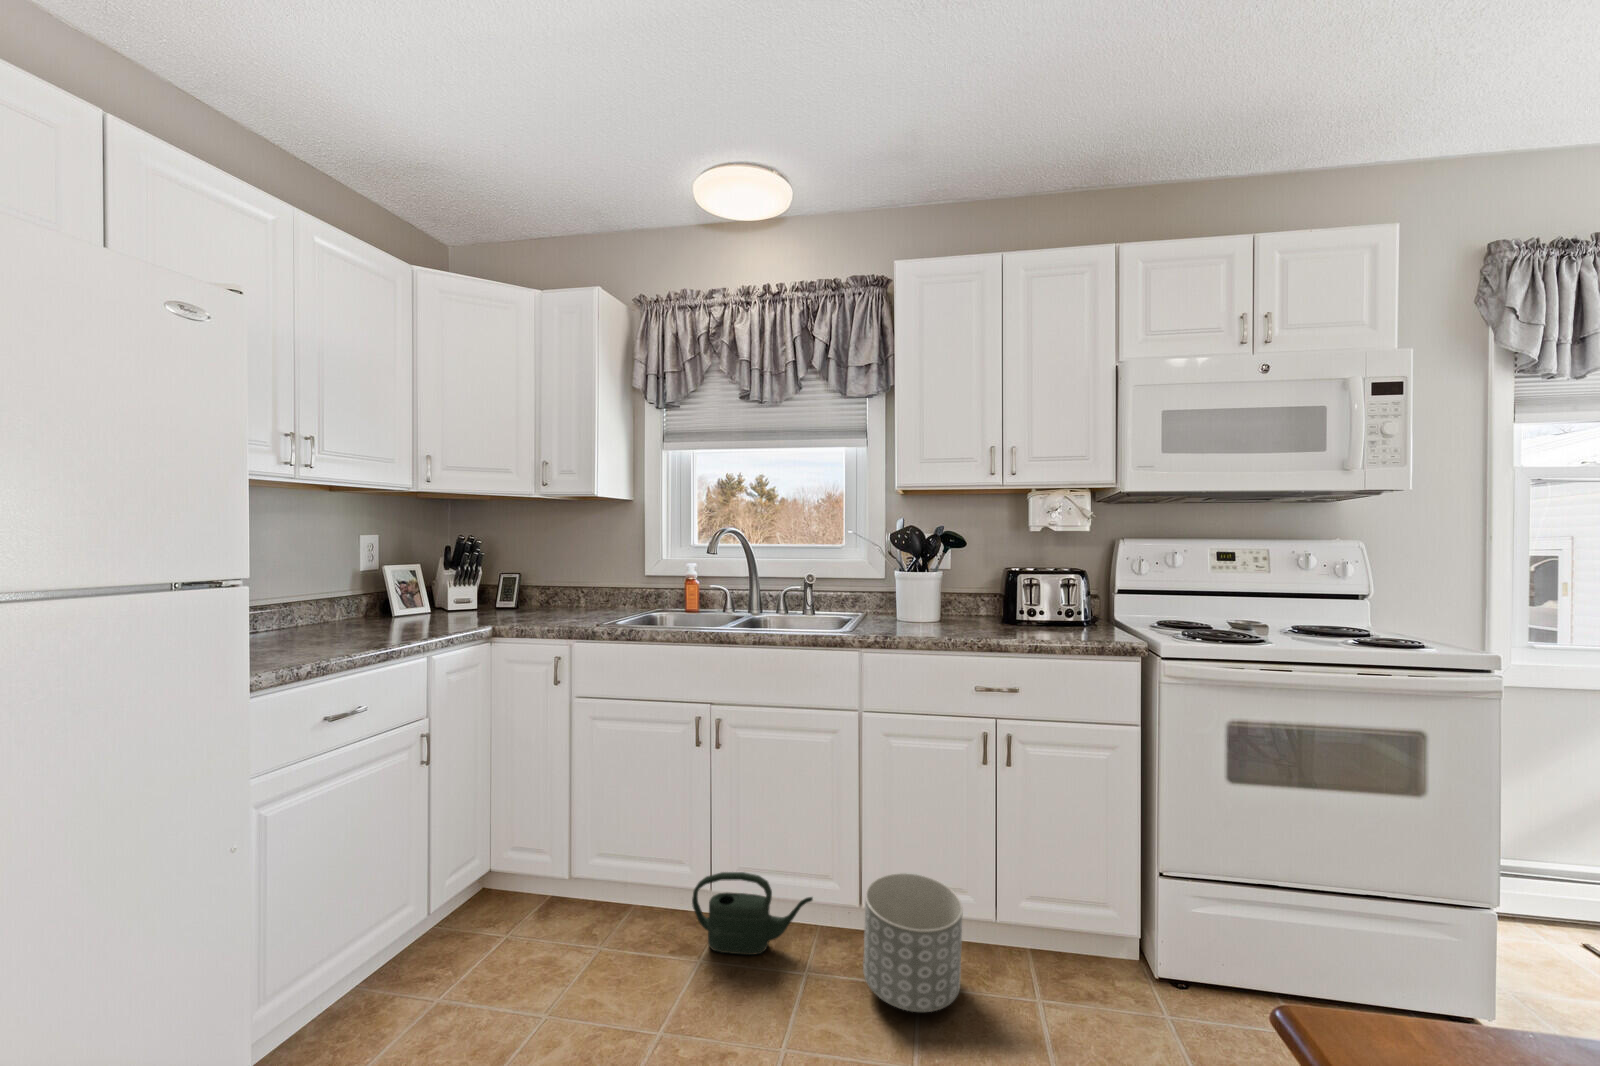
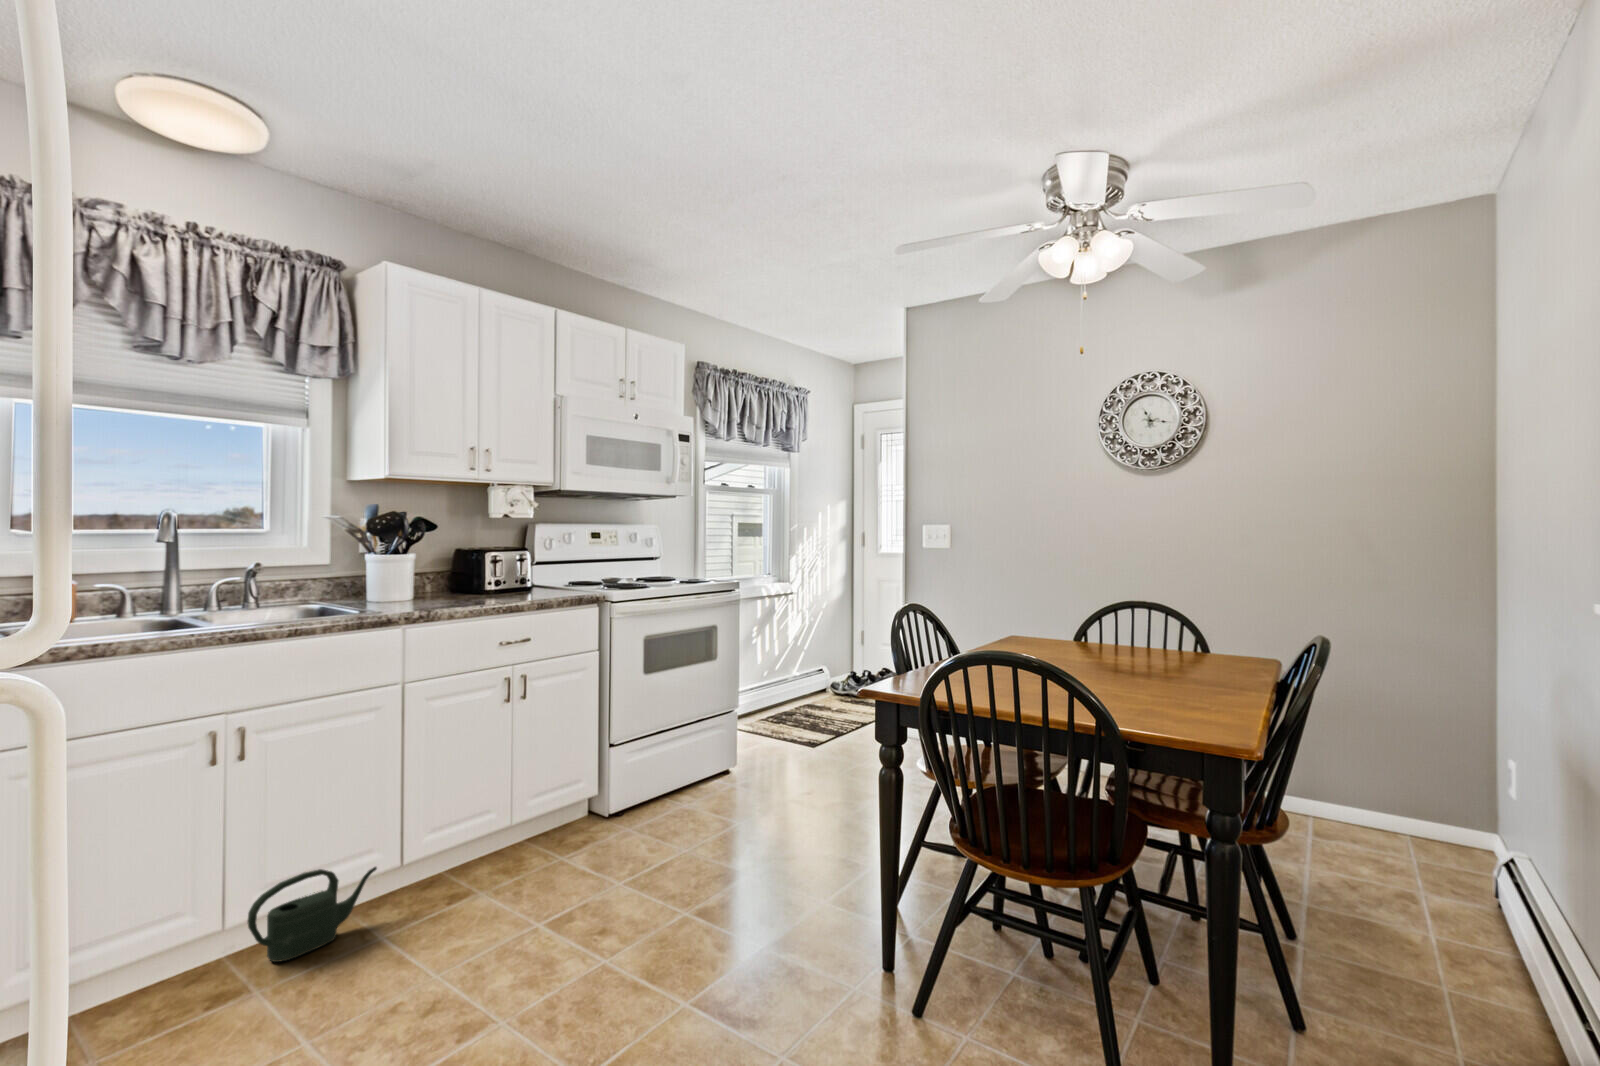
planter: present [863,873,963,1012] -> none [438,805,522,899]

